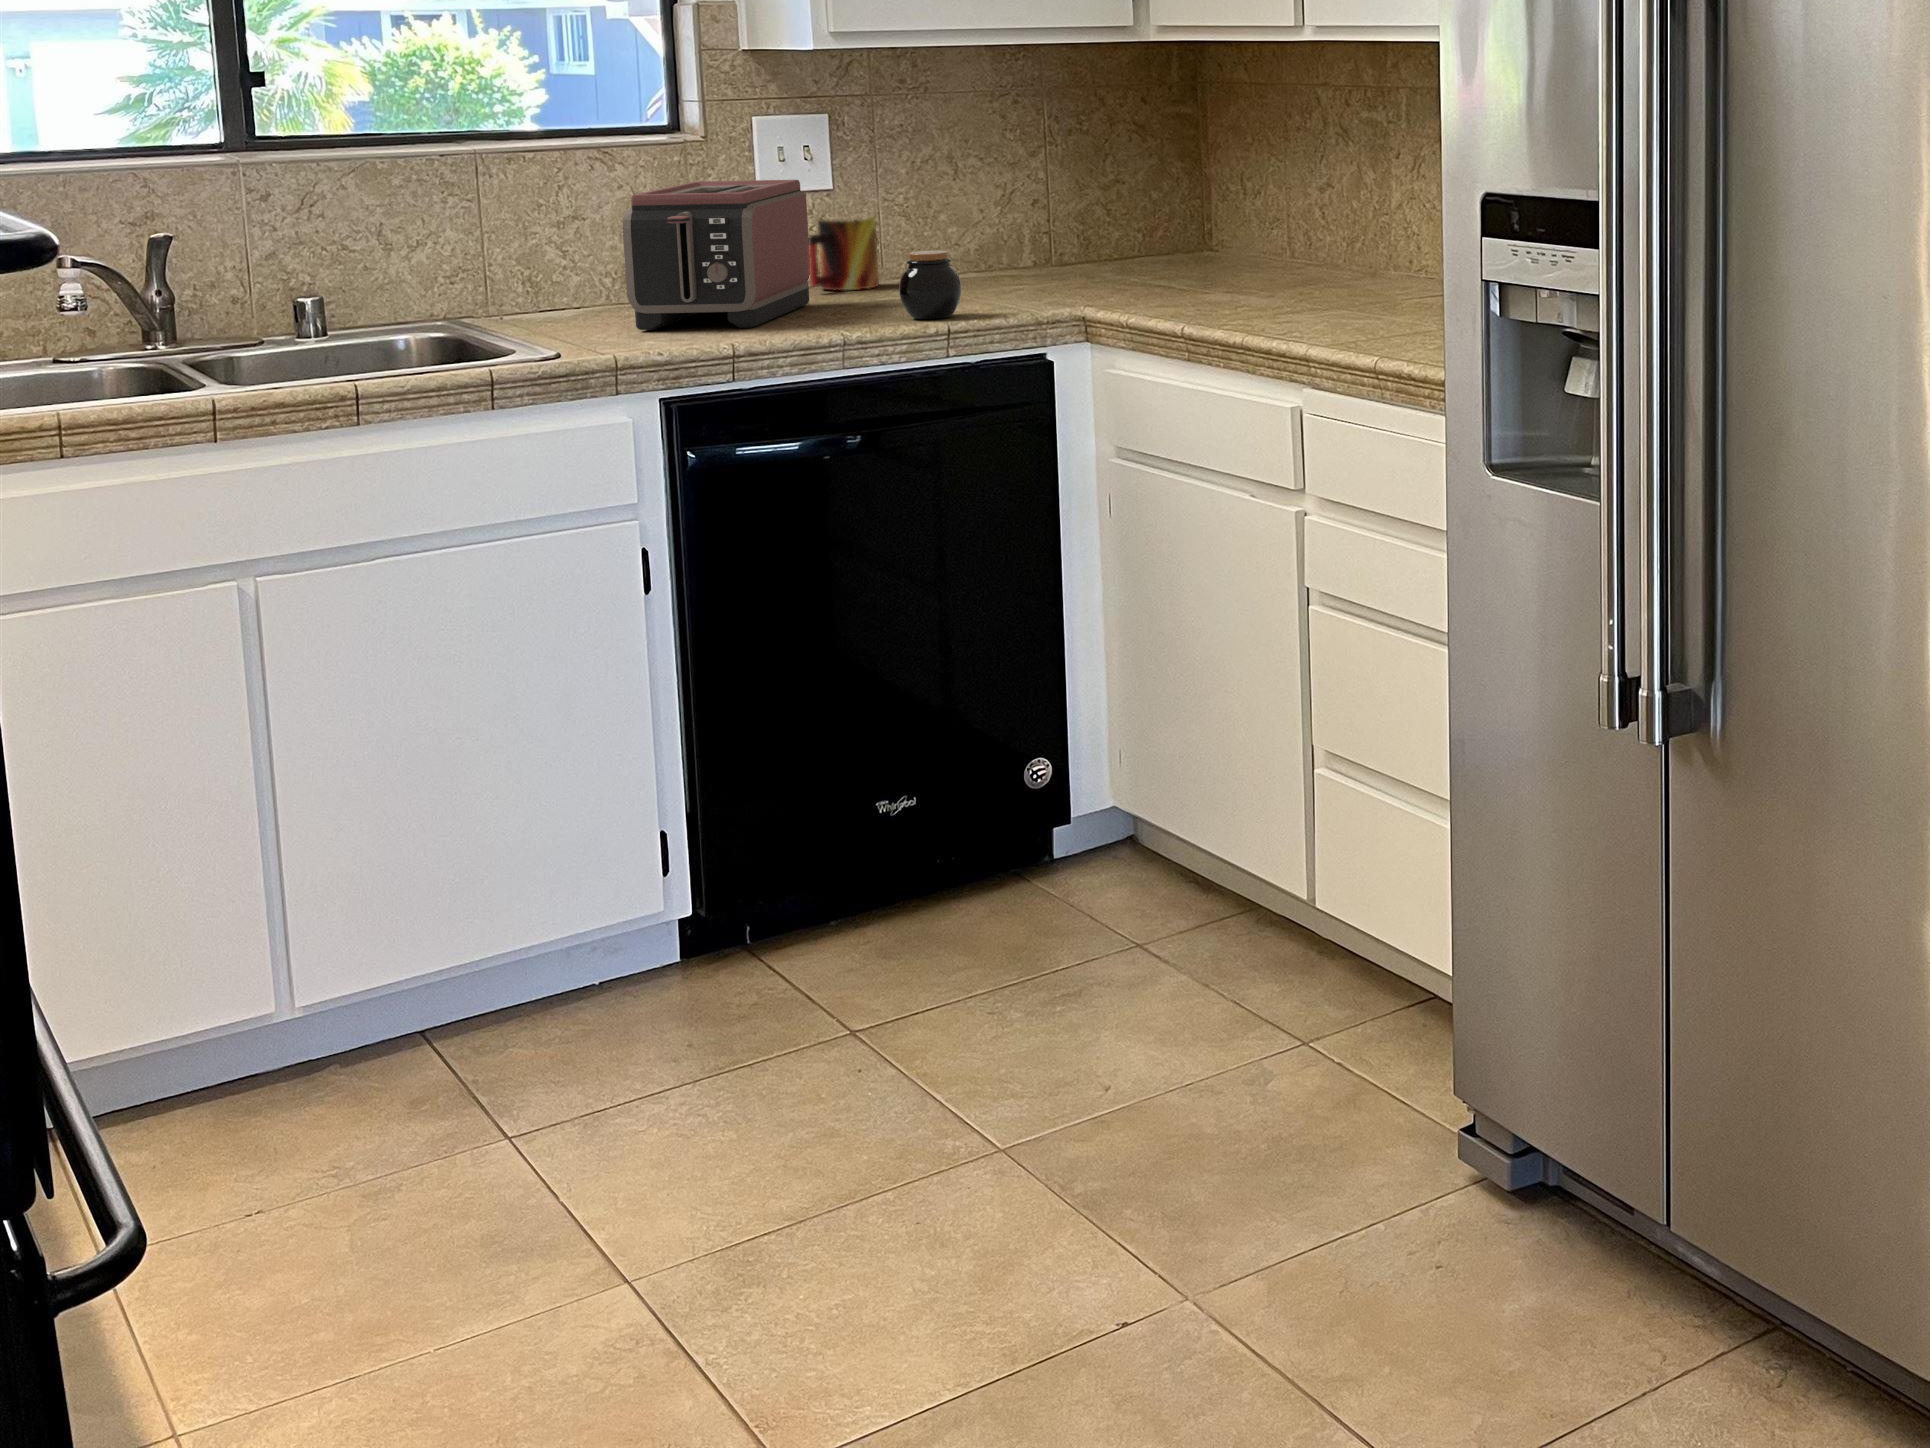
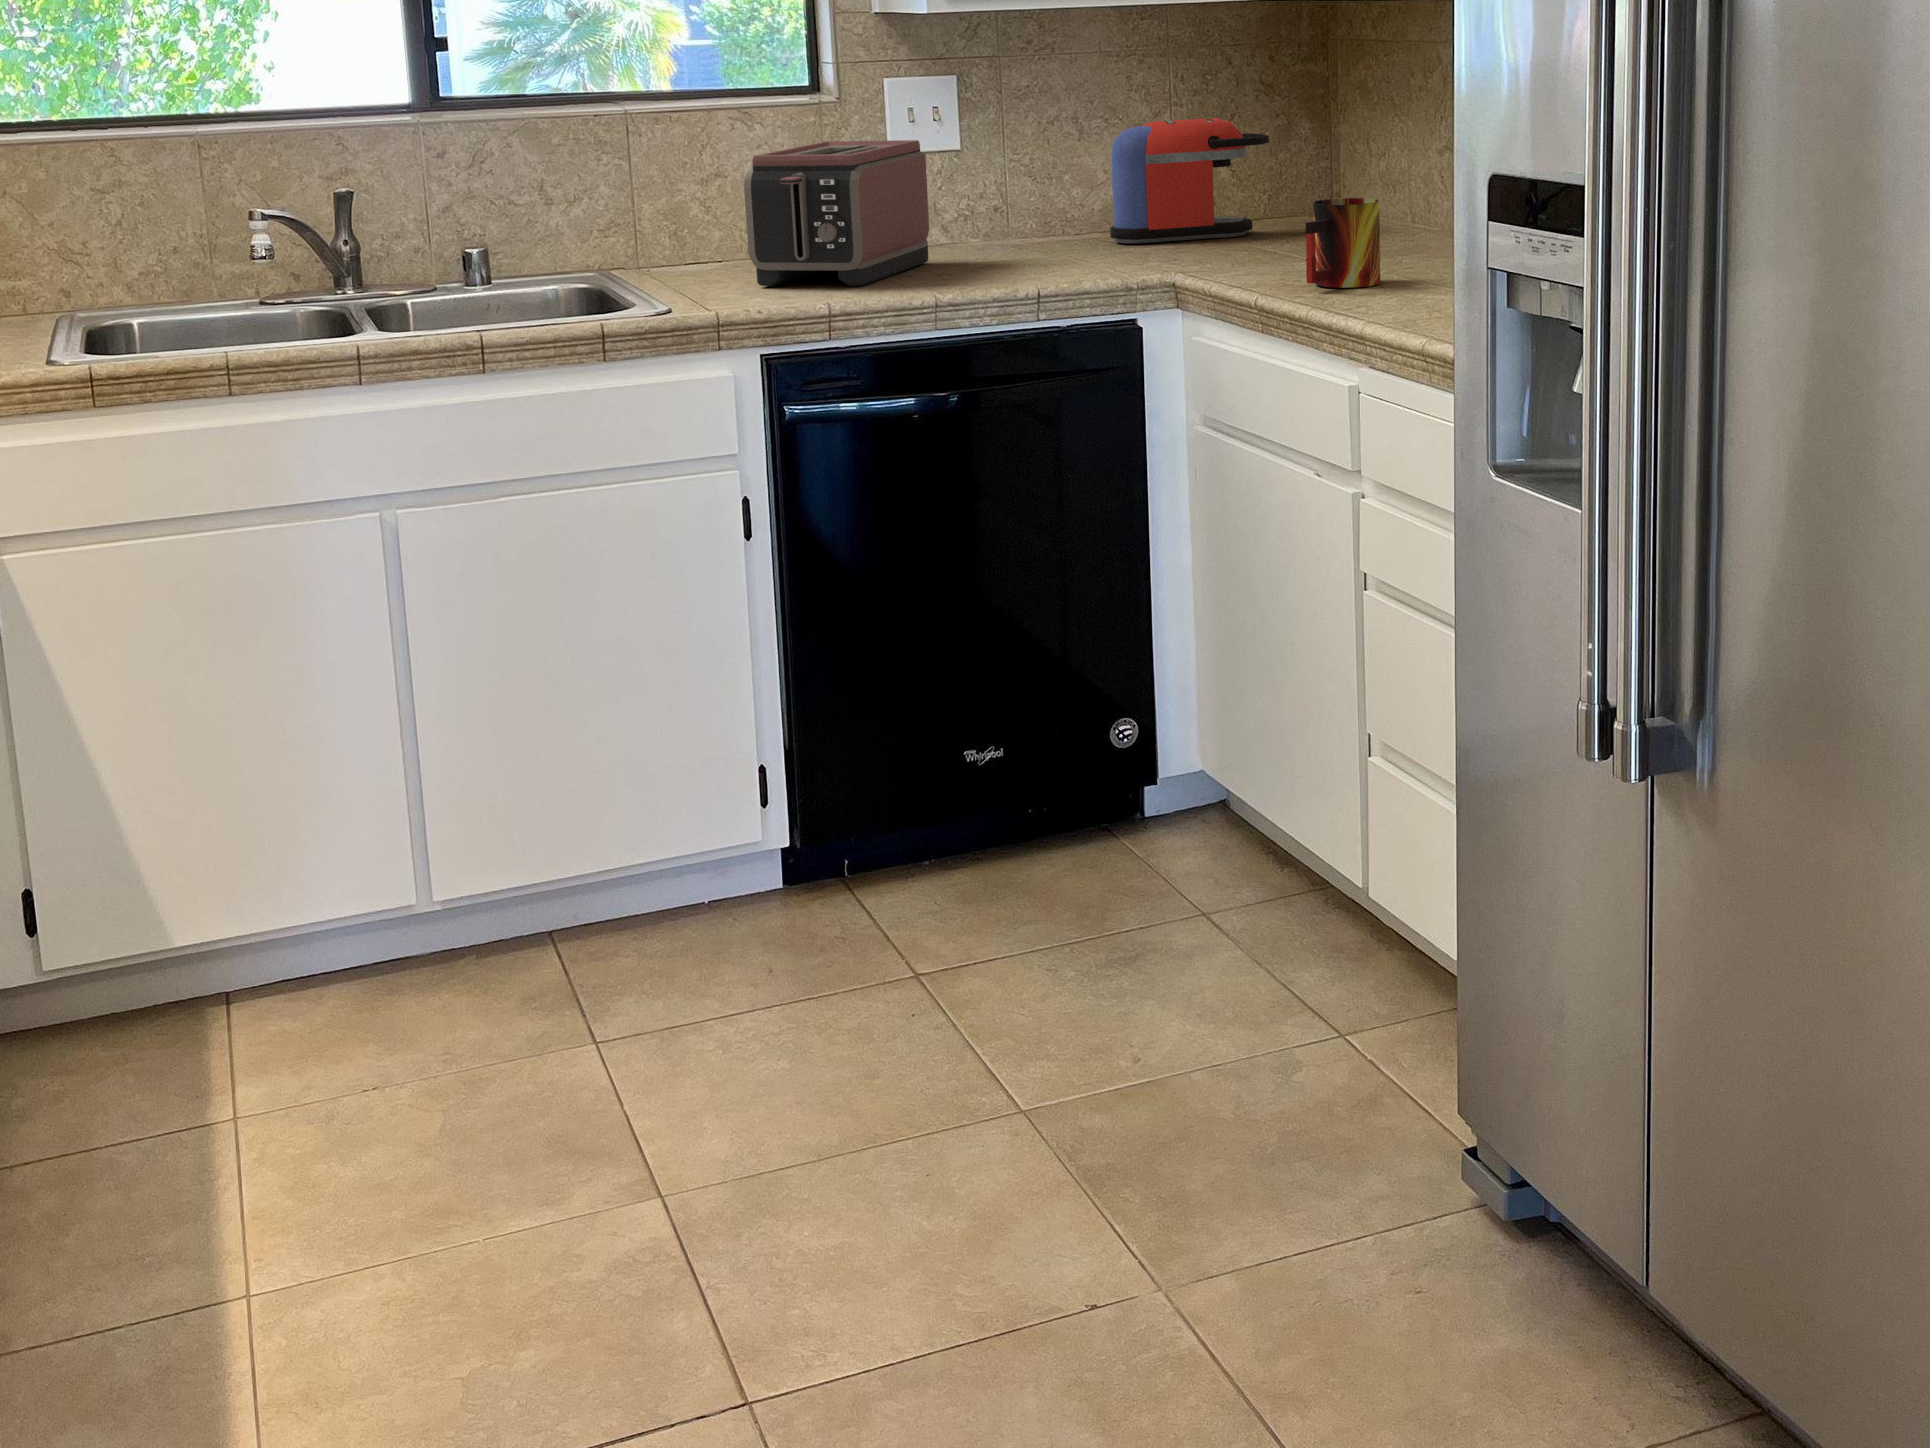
coffee maker: none [990,158,1148,282] -> present [1110,118,1269,243]
mug: present [809,217,879,290] -> present [1306,198,1381,288]
jar: present [899,250,961,319] -> none [997,214,1057,282]

